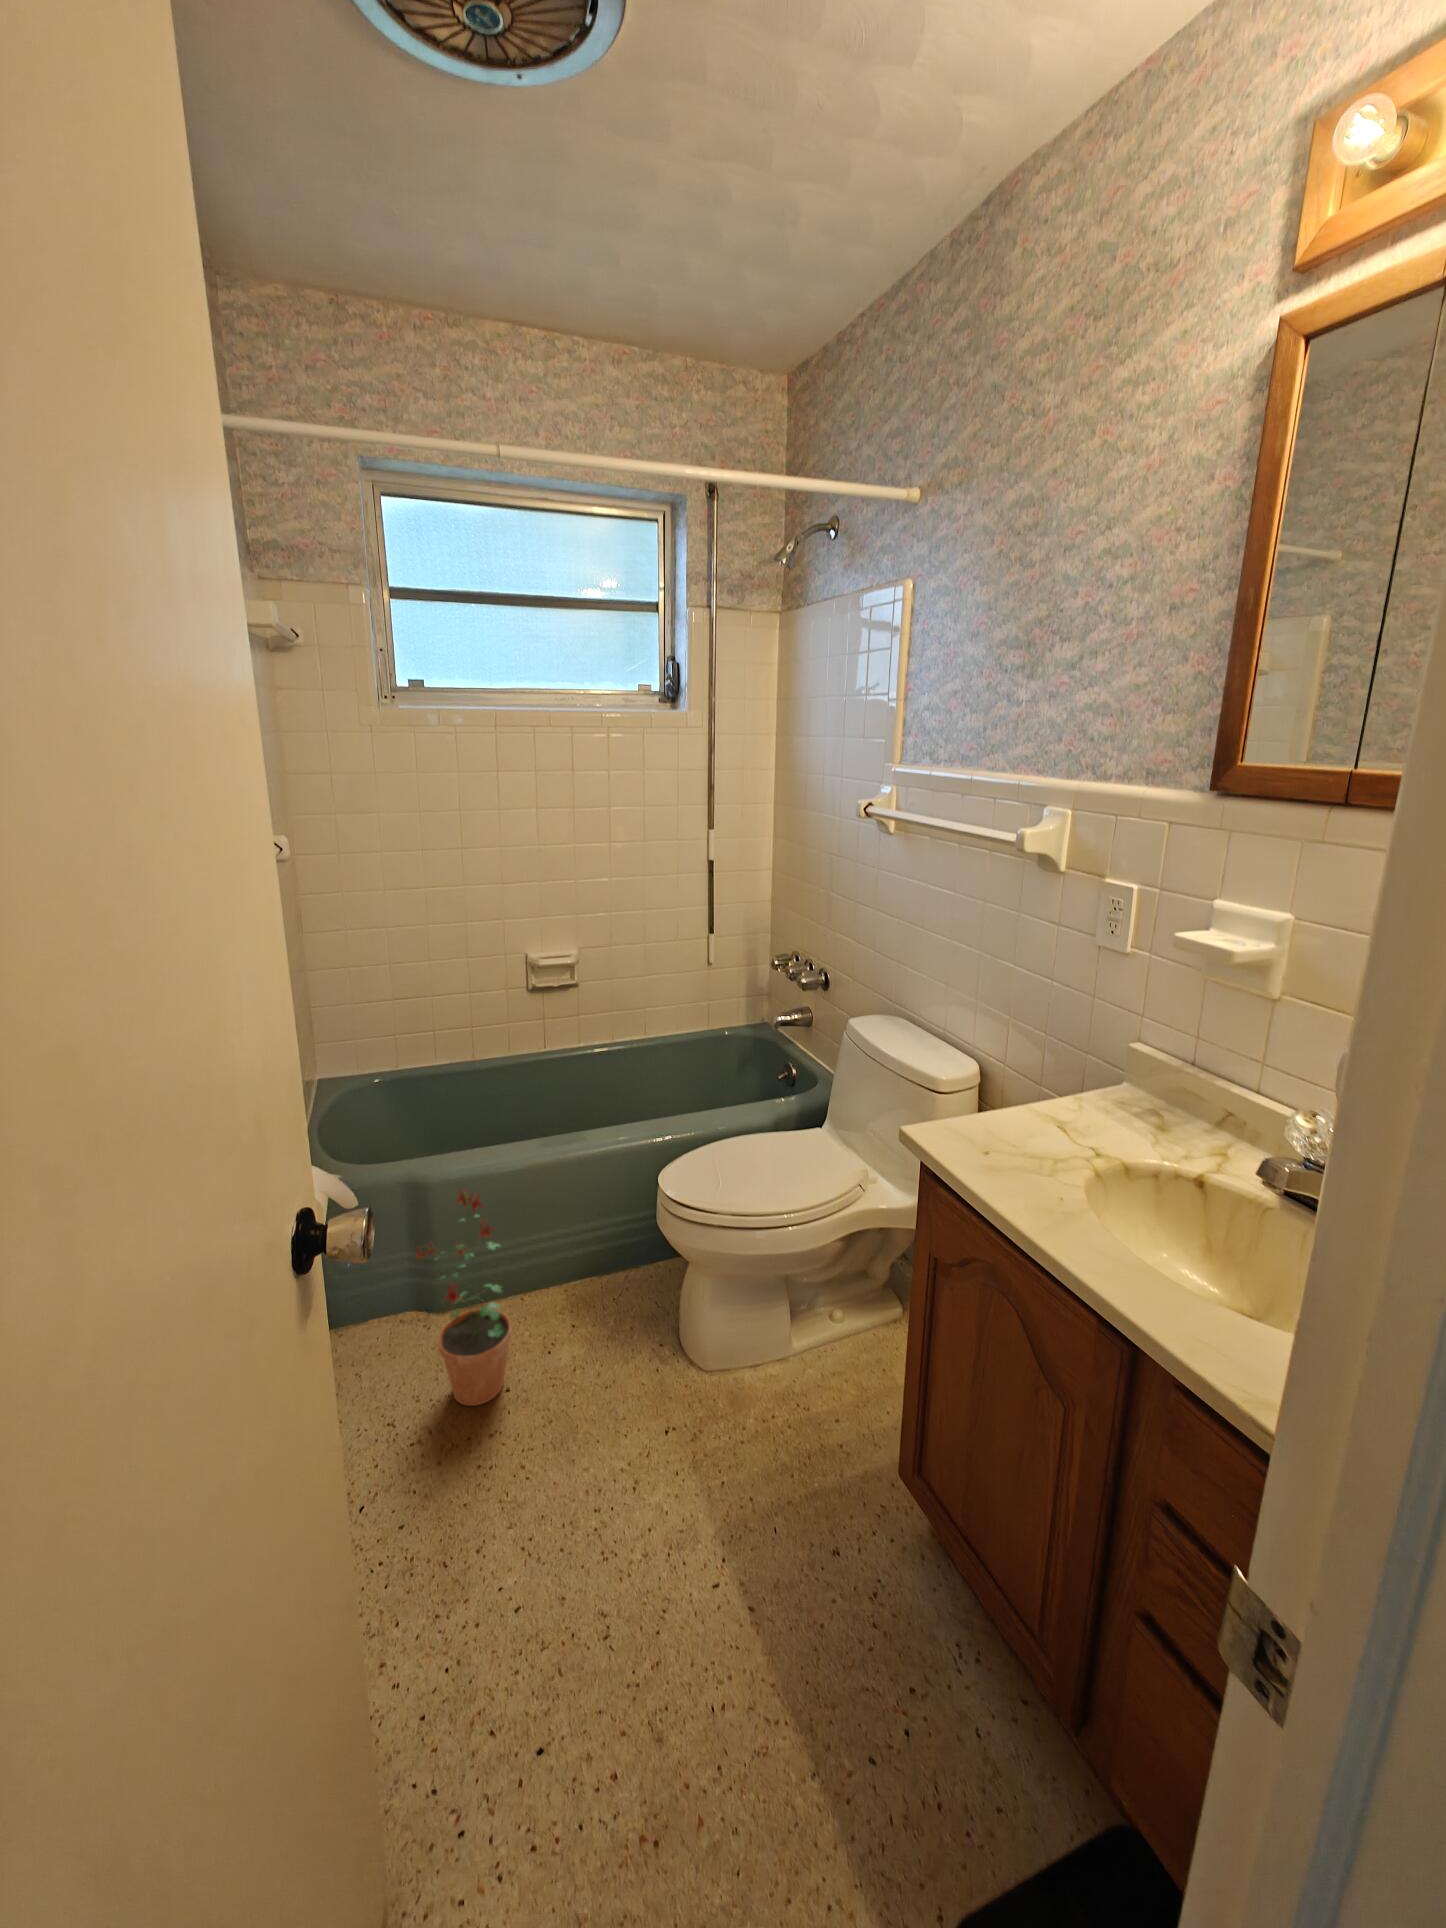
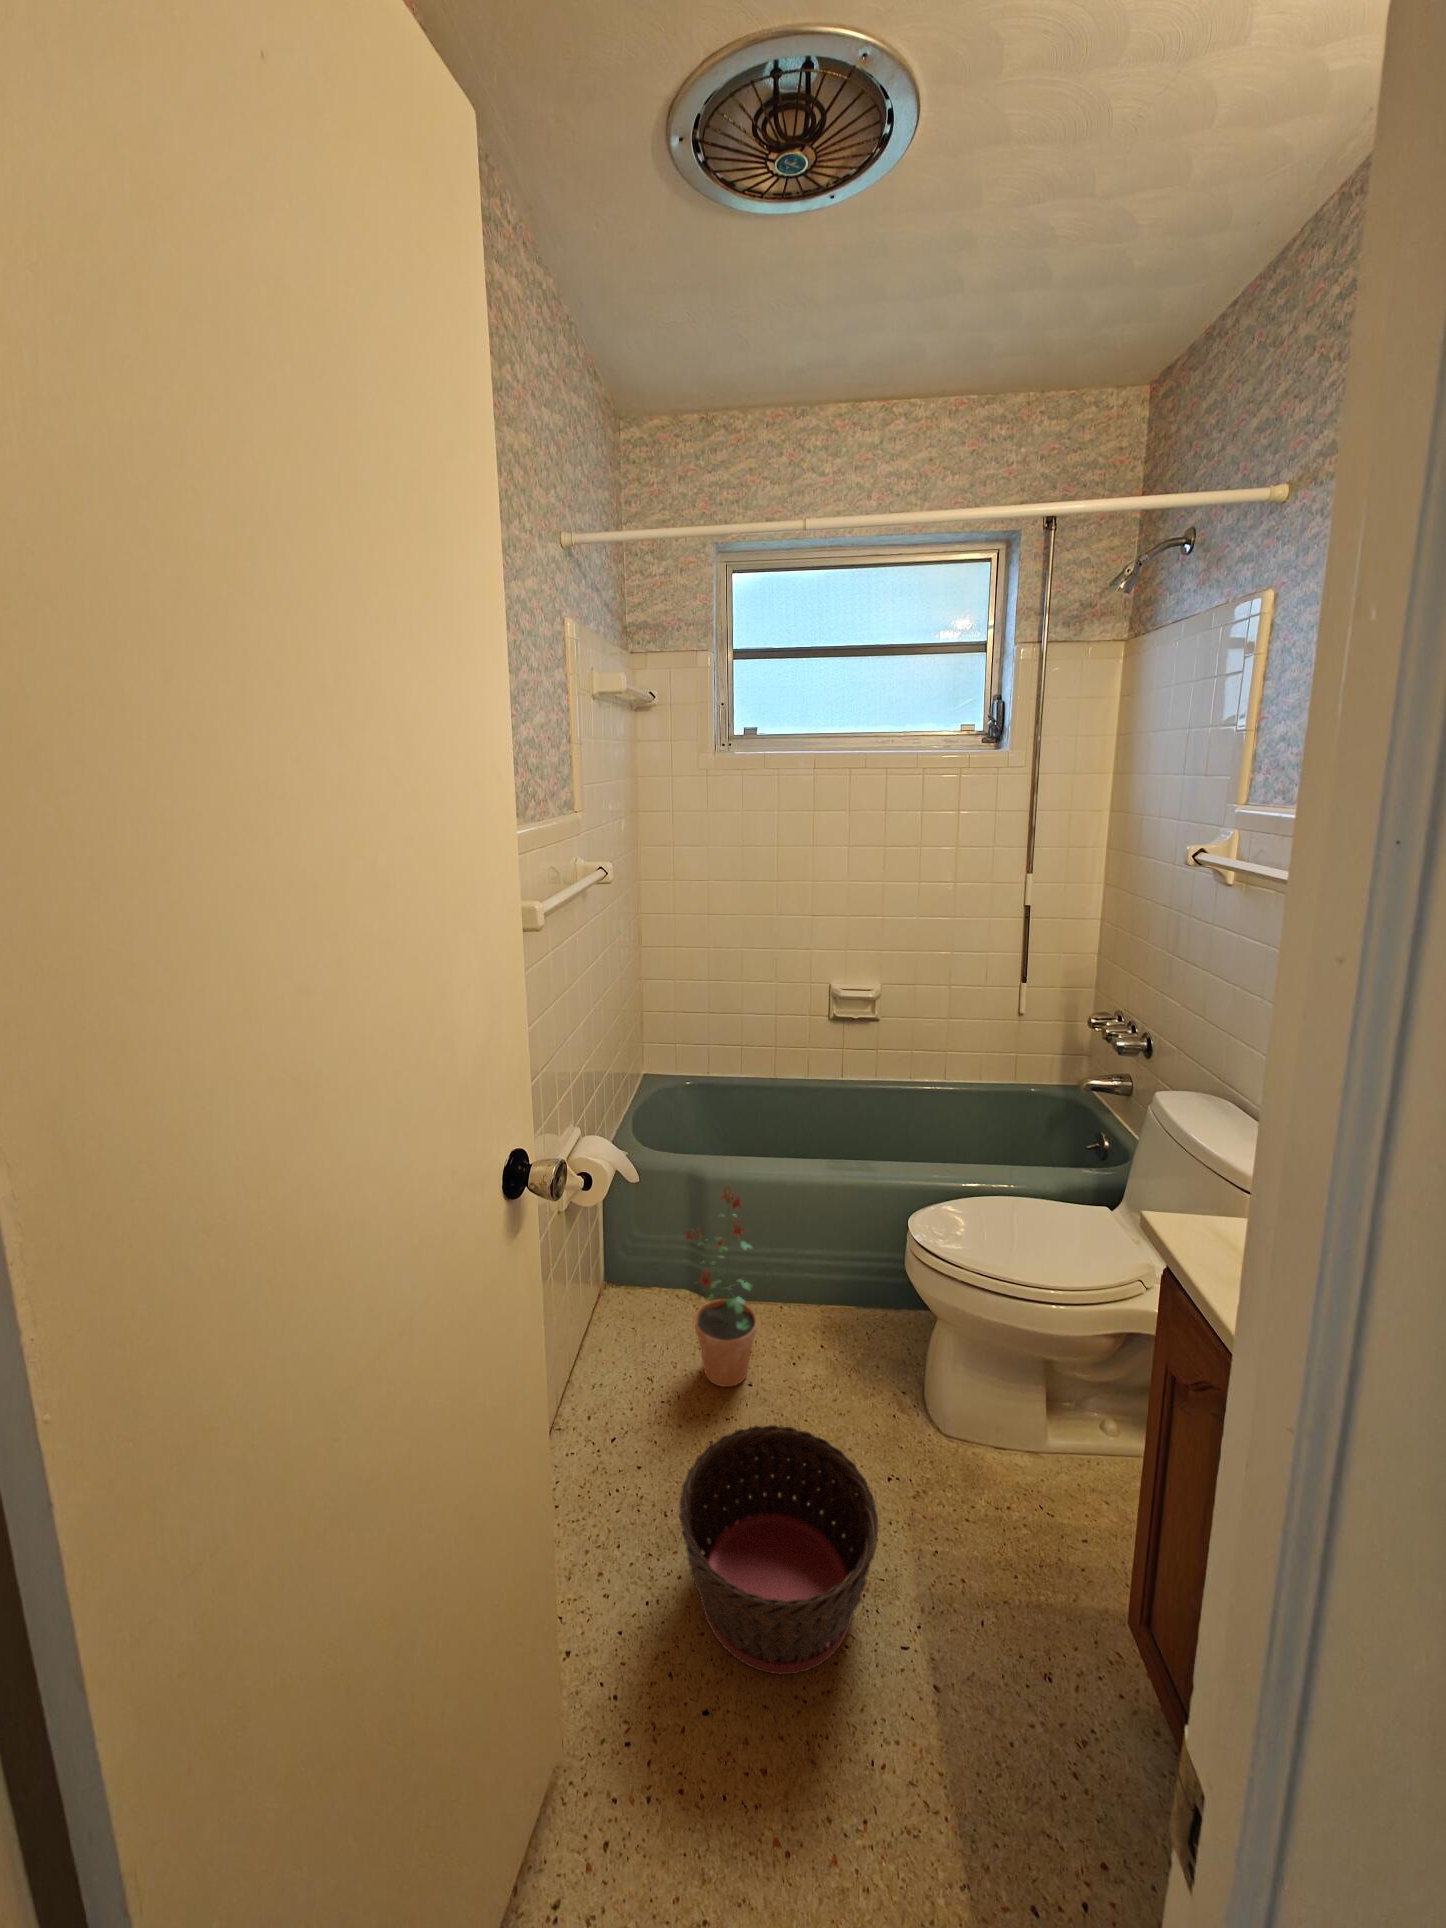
basket: none [474,1413,689,1675] -> present [679,1425,878,1674]

